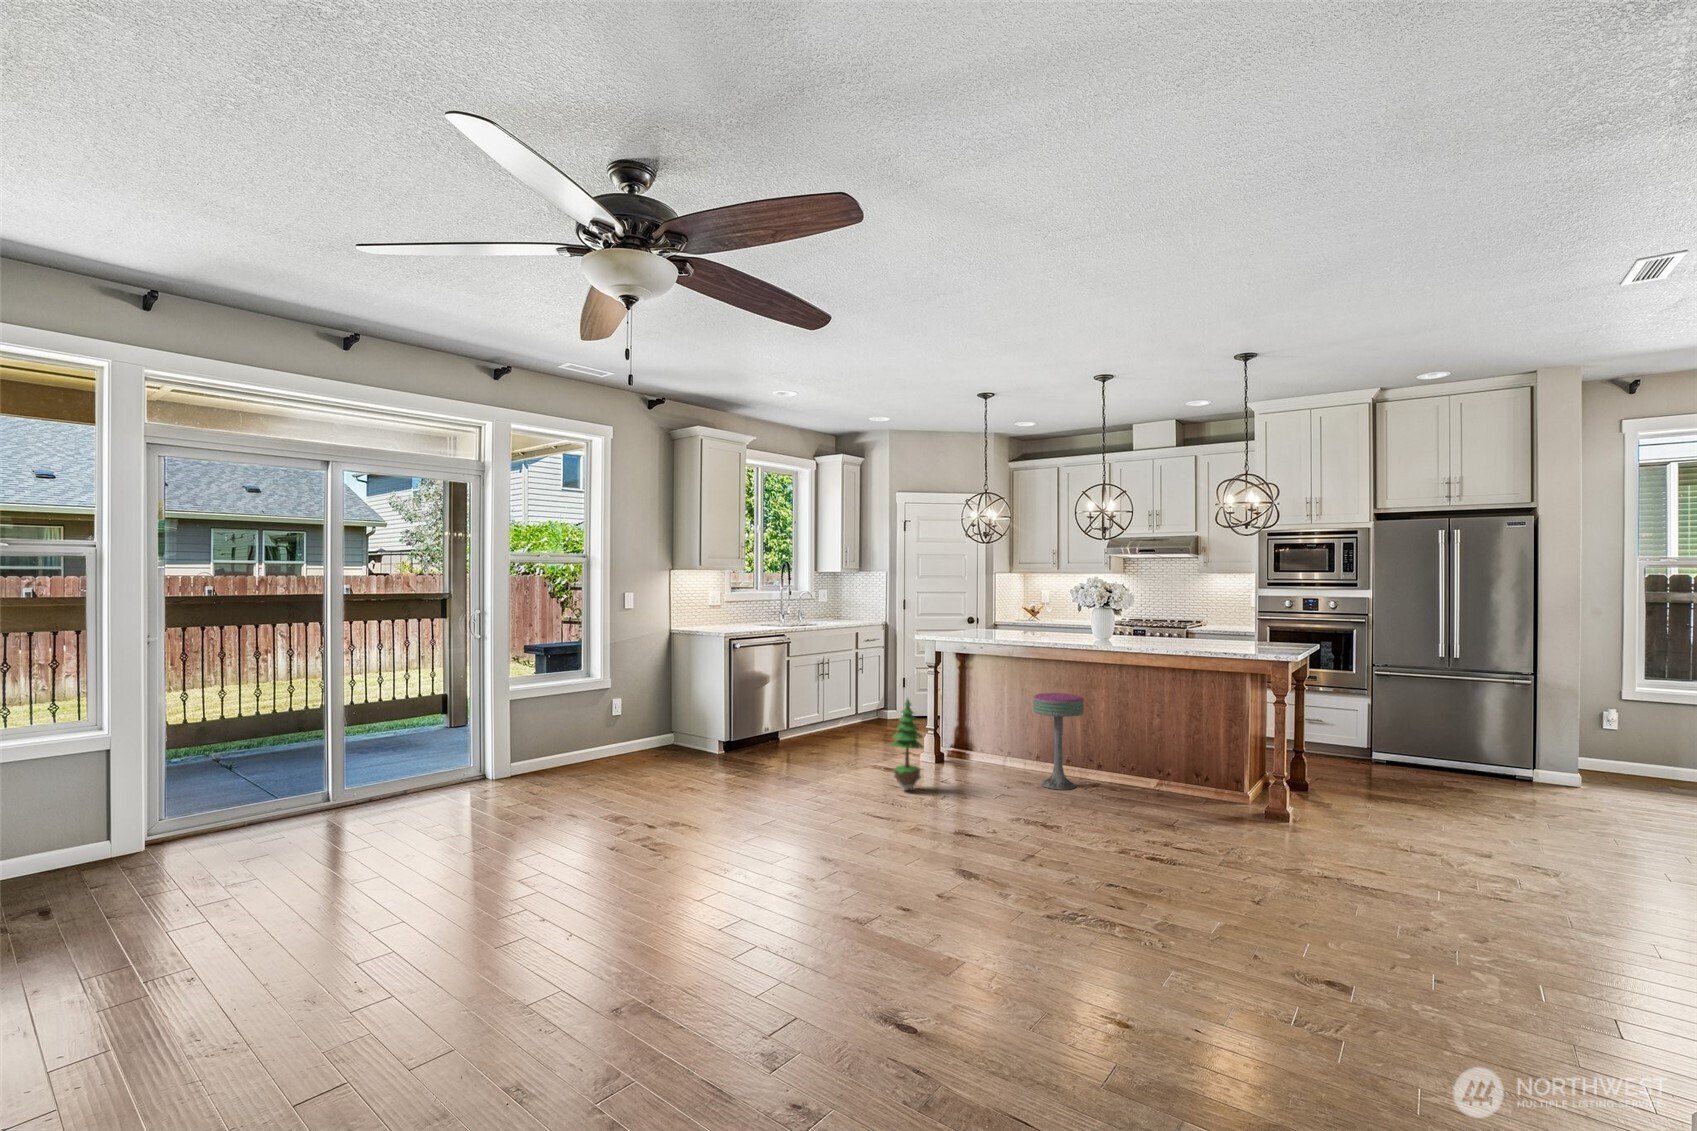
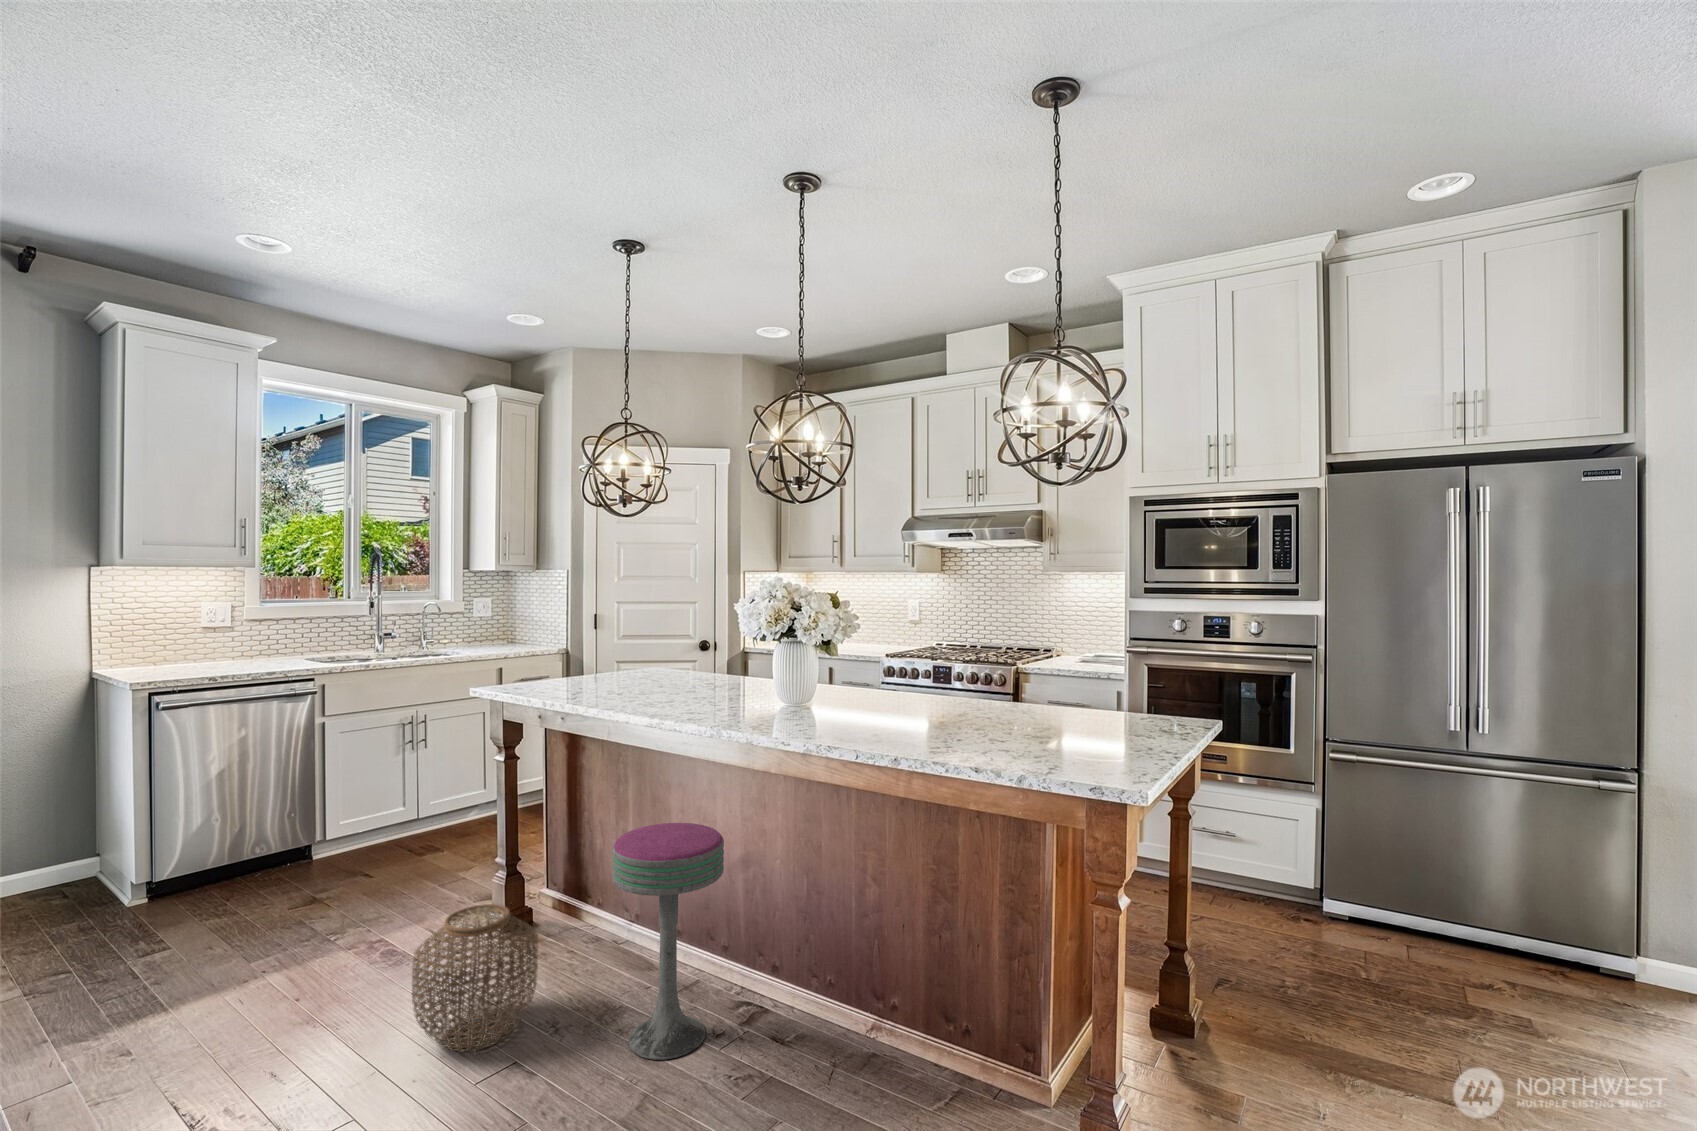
potted tree: present [891,699,923,790] -> none [233,856,331,1080]
woven basket: none [945,728,996,787] -> present [412,904,538,1051]

